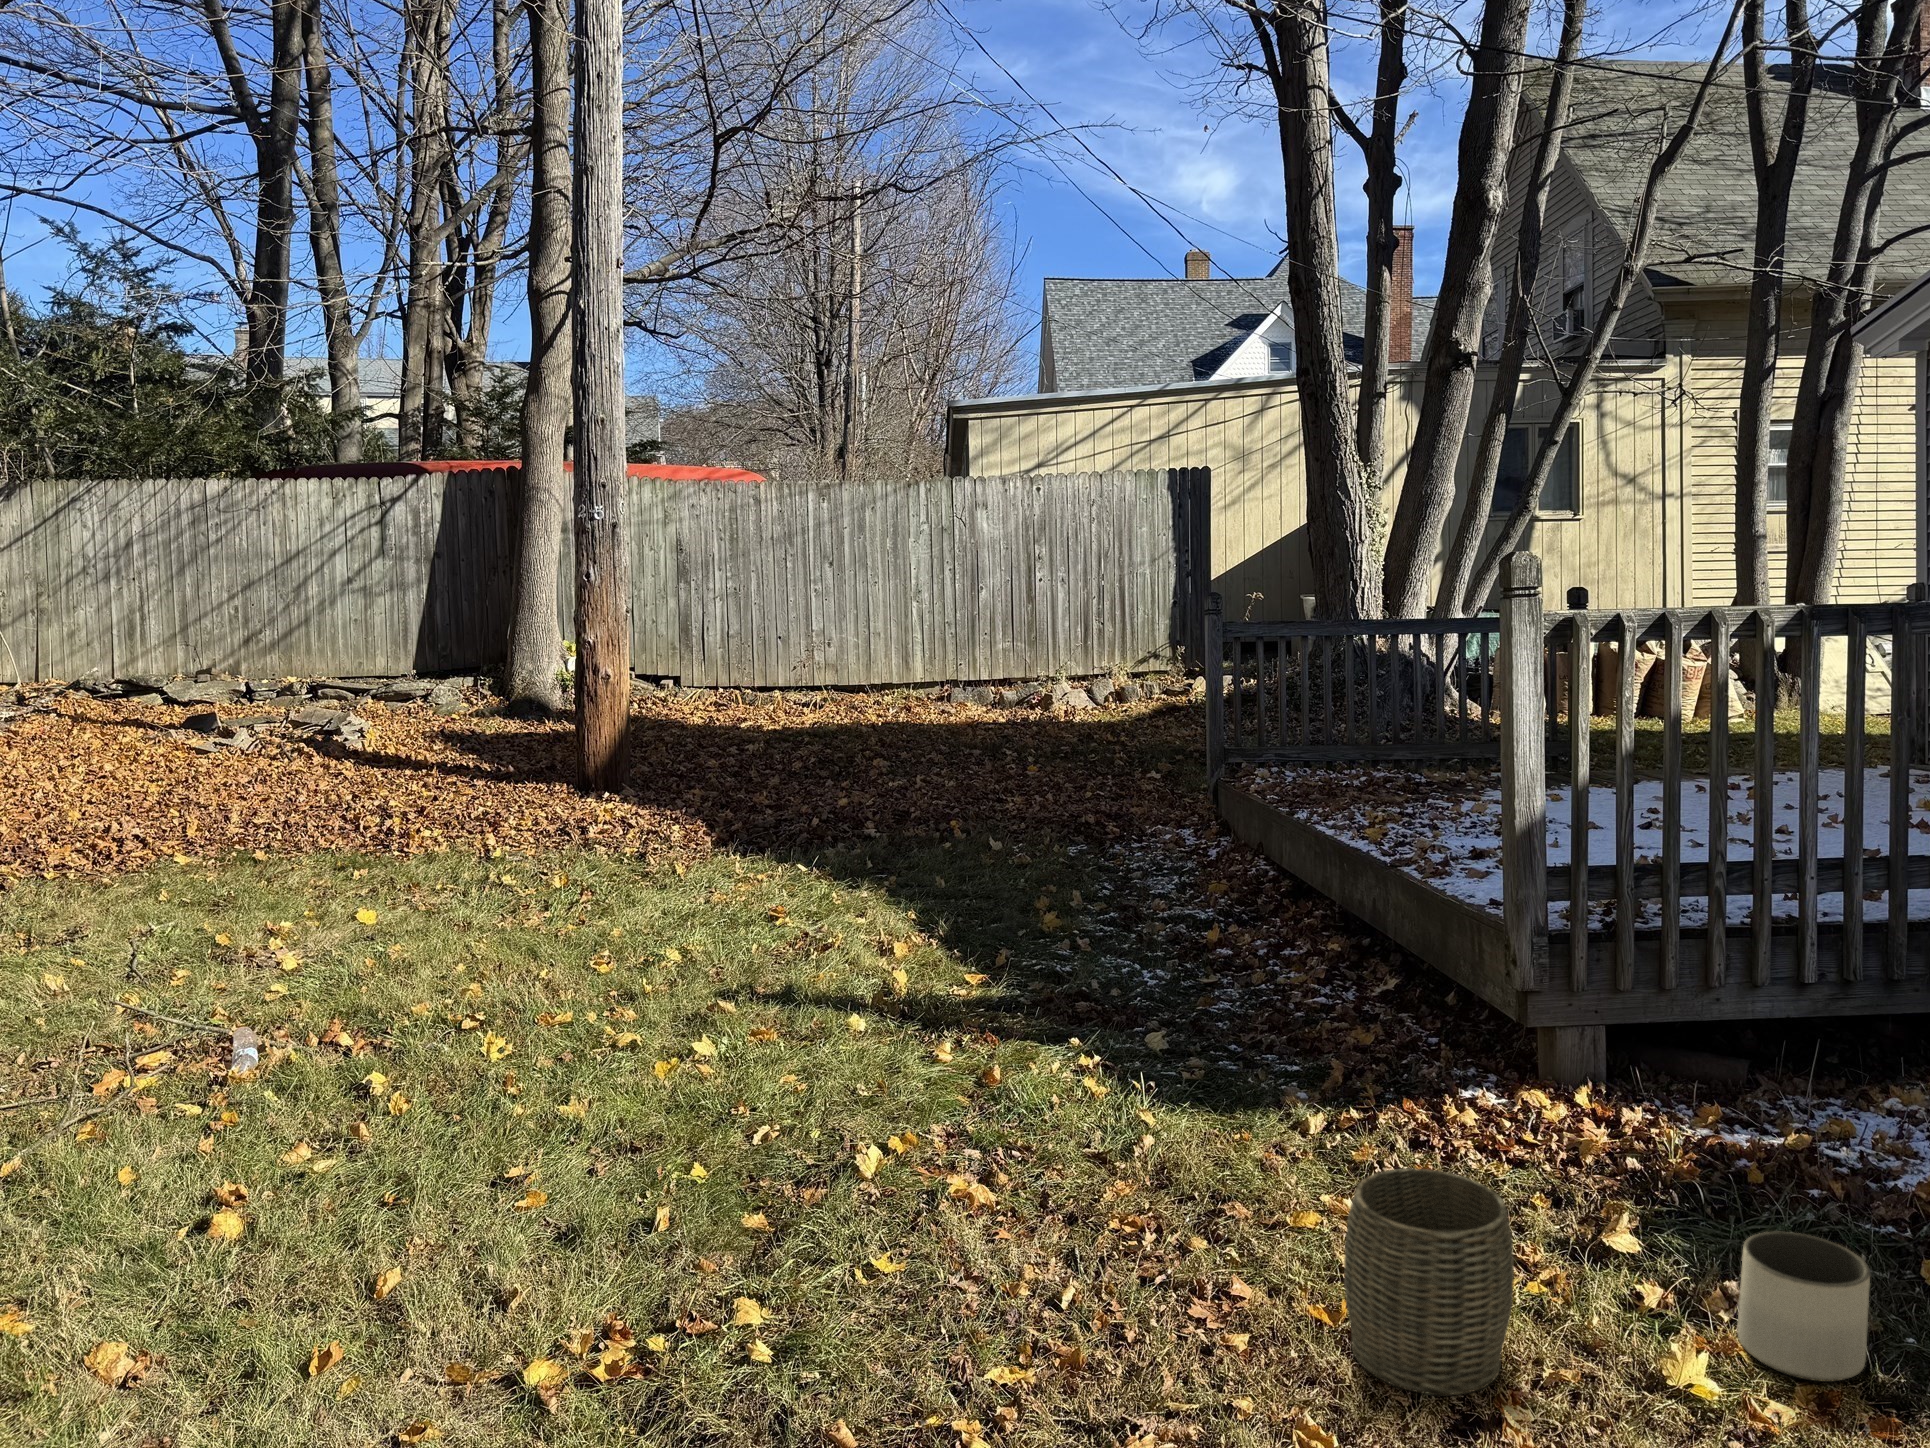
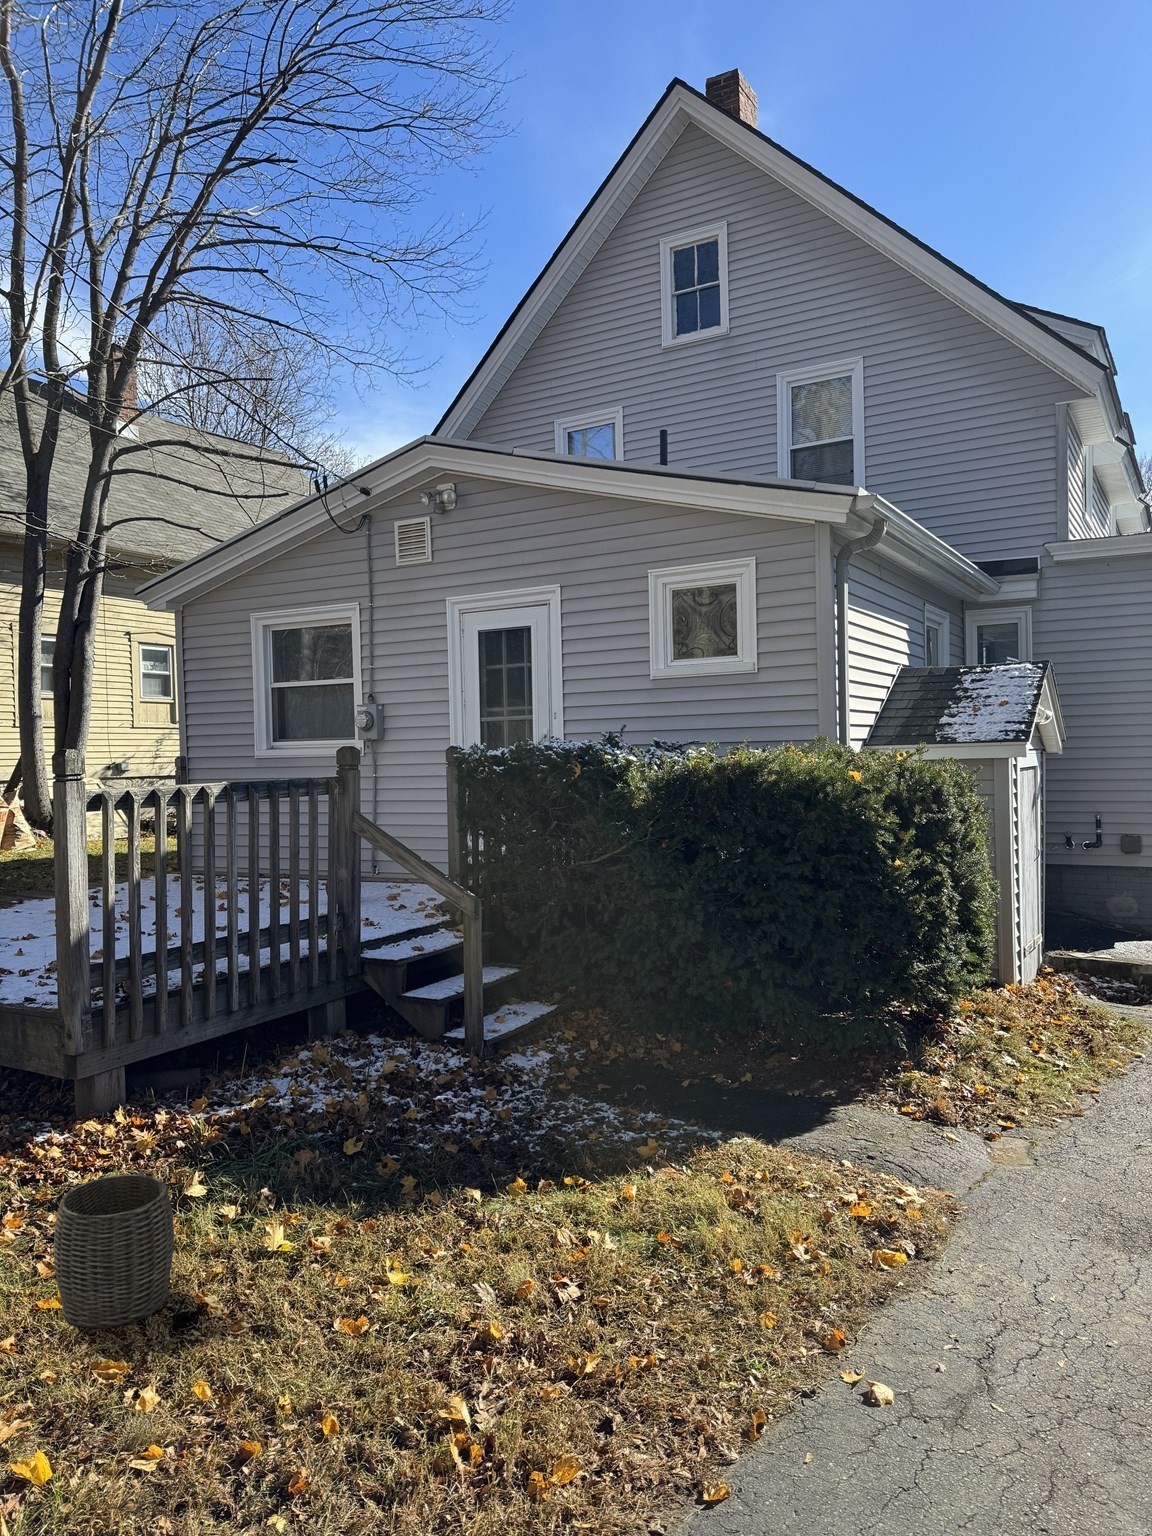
planter: present [1738,1232,1870,1382] -> none [279,1141,346,1222]

